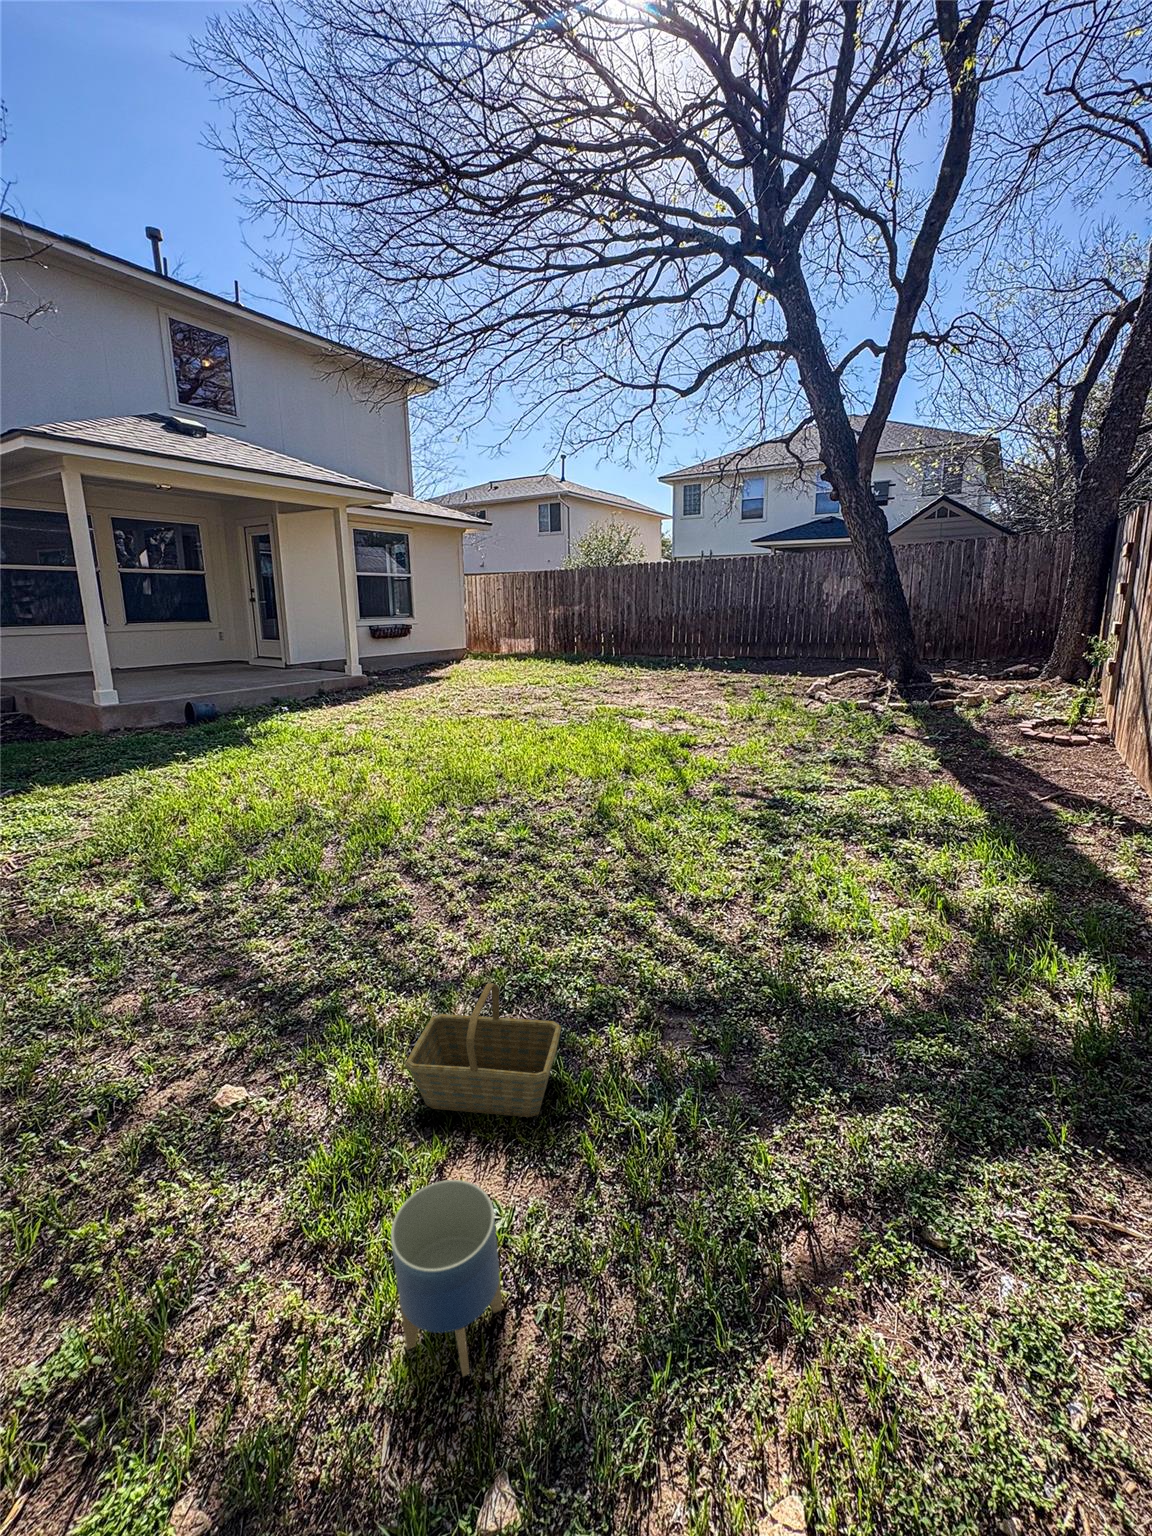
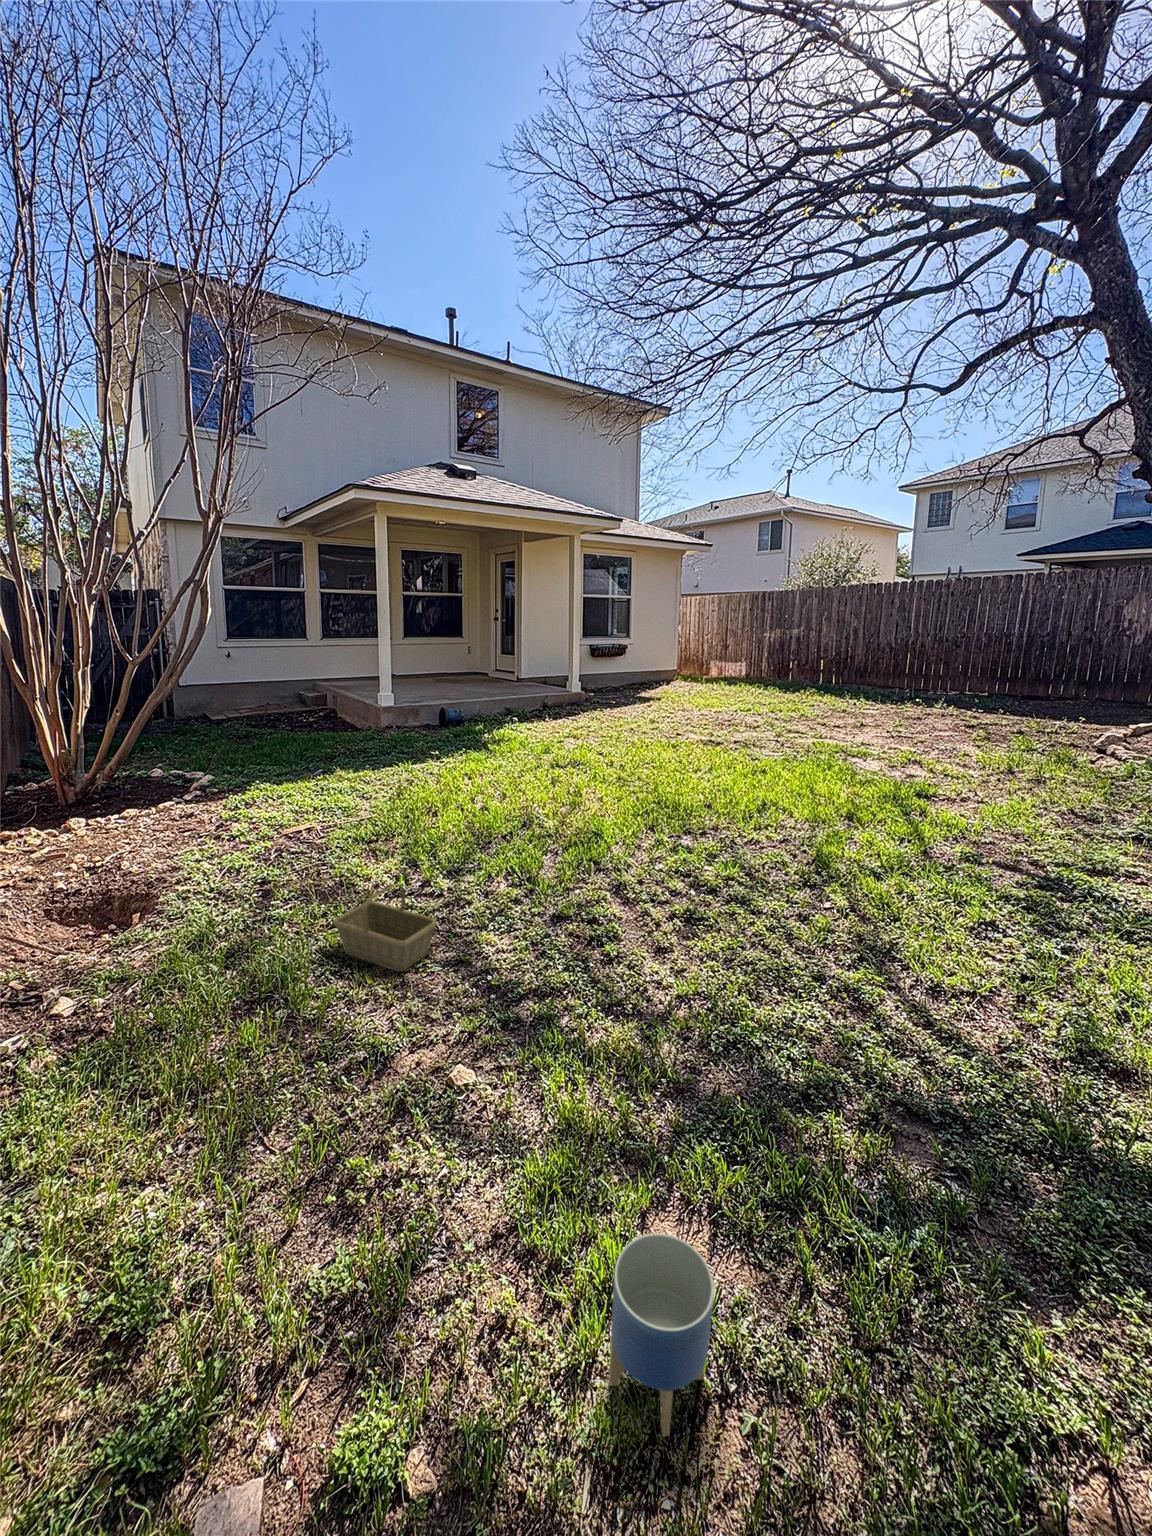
basket: present [406,984,561,1117] -> present [333,884,437,972]

